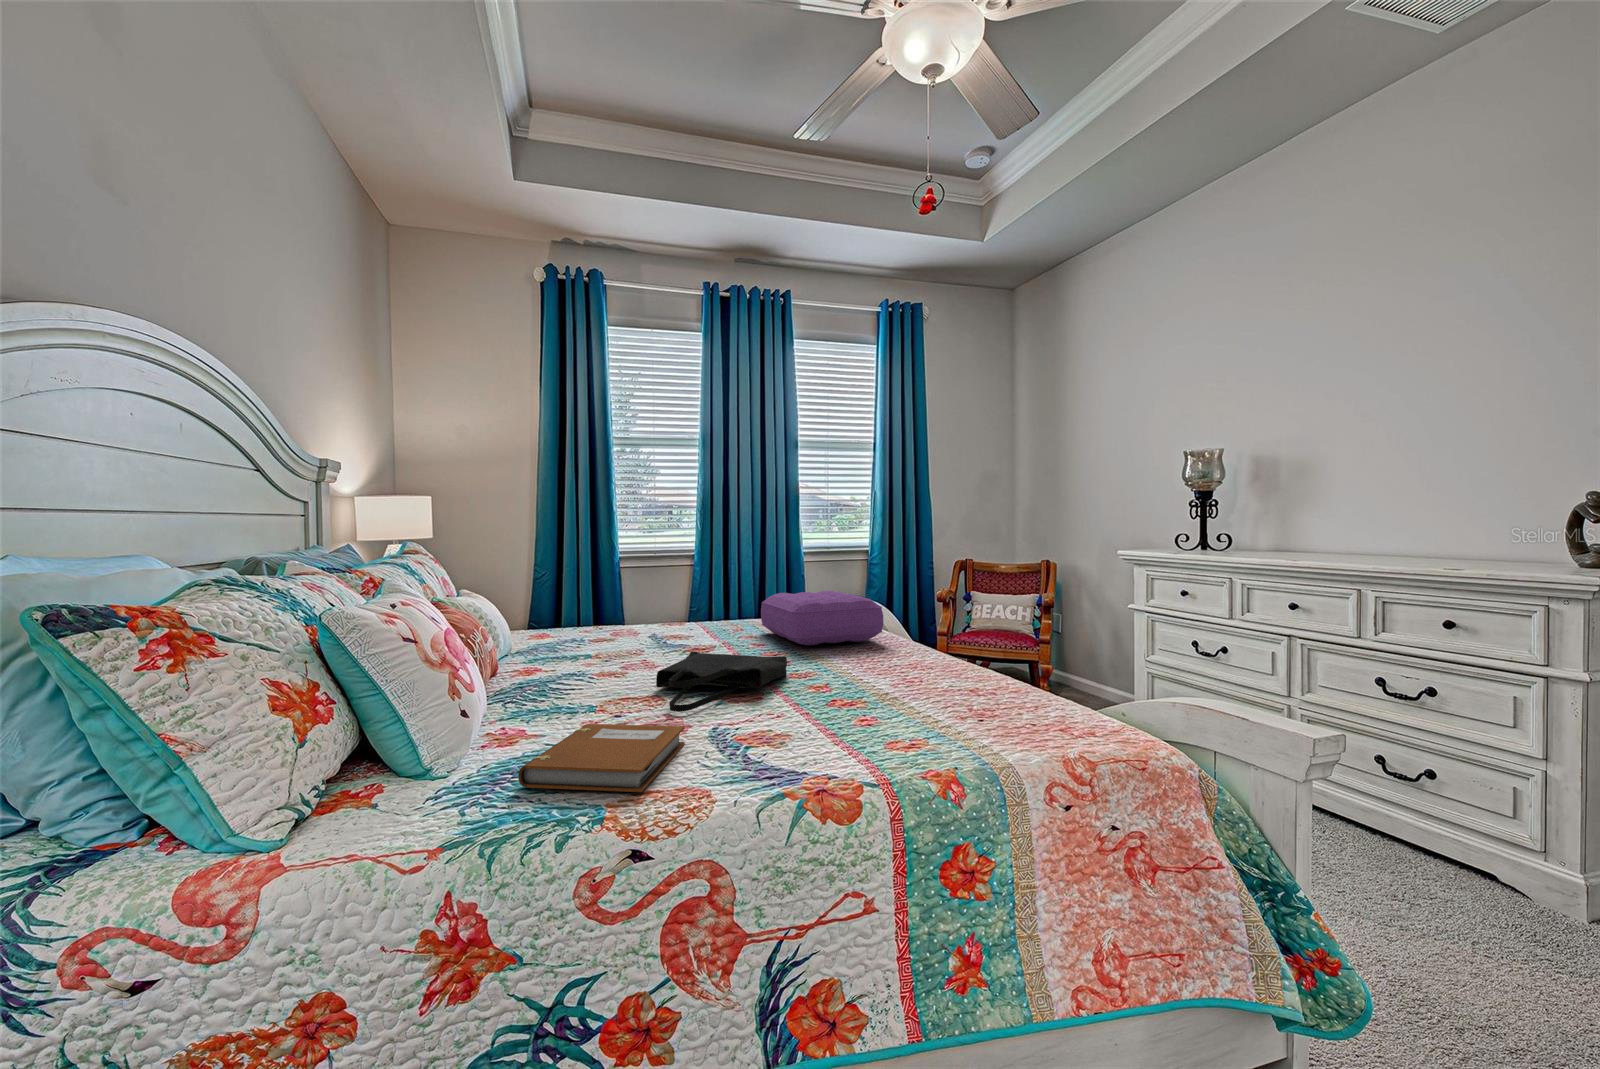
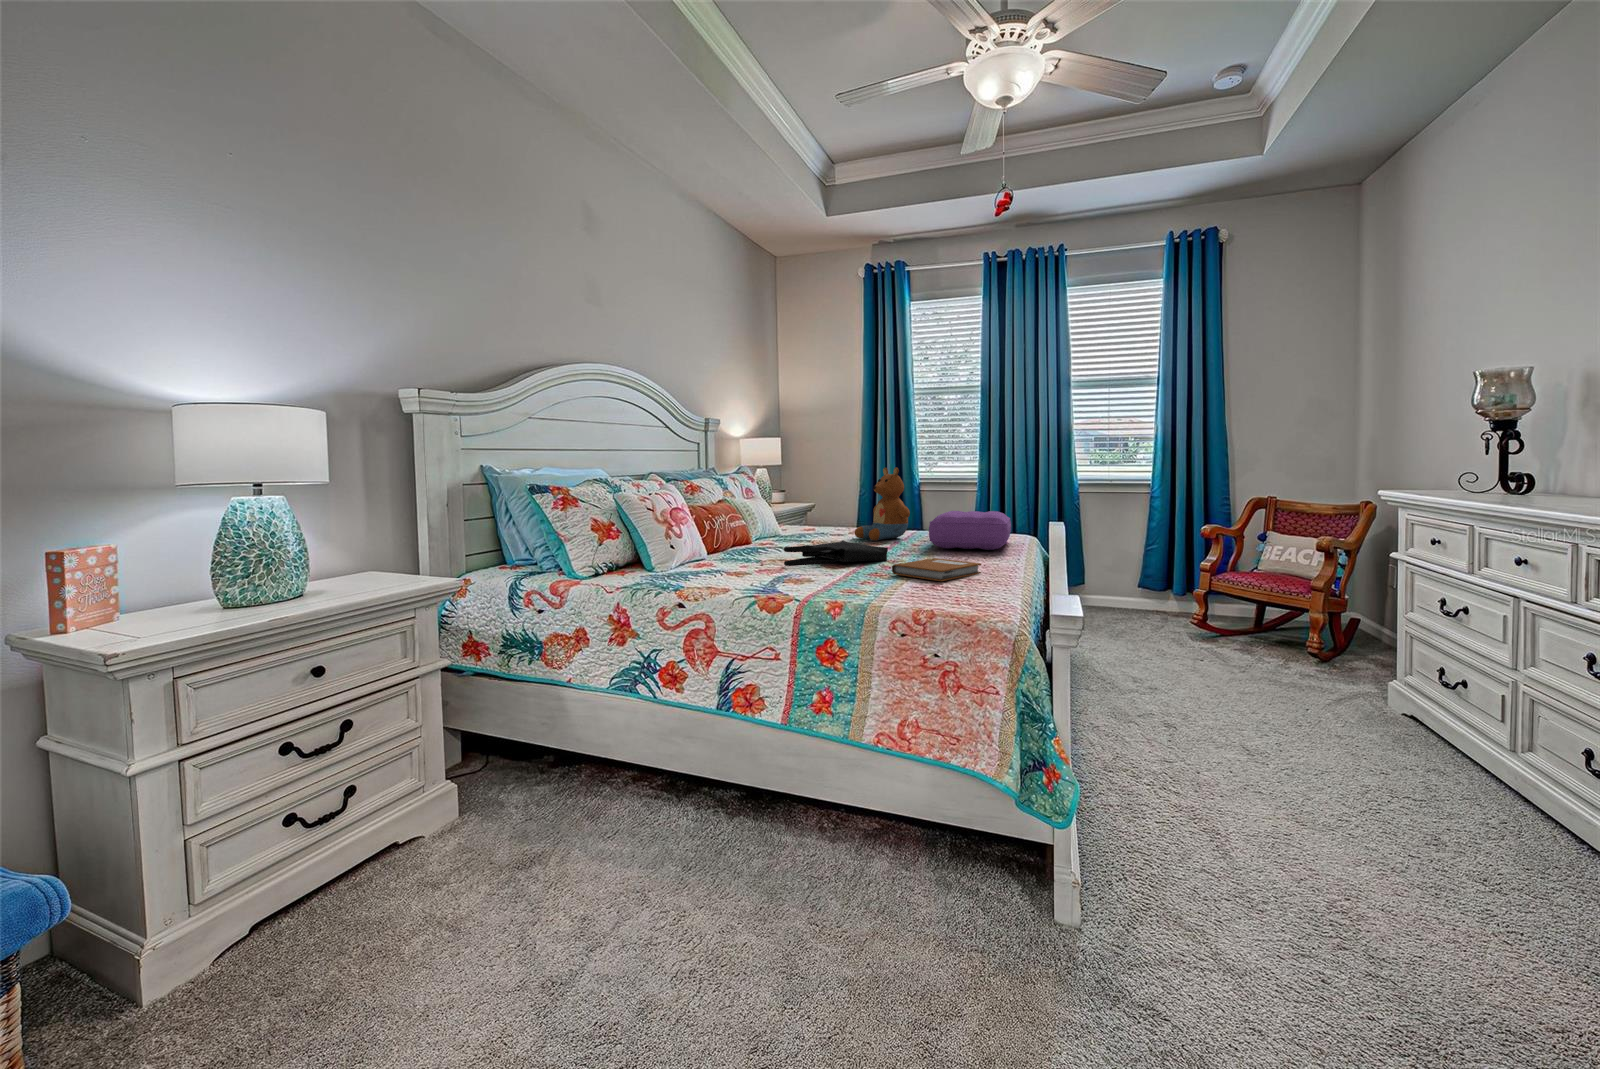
stuffed toy: none [641,538,724,643] -> present [855,467,910,540]
notebook: present [518,724,685,792] -> present [892,558,981,581]

